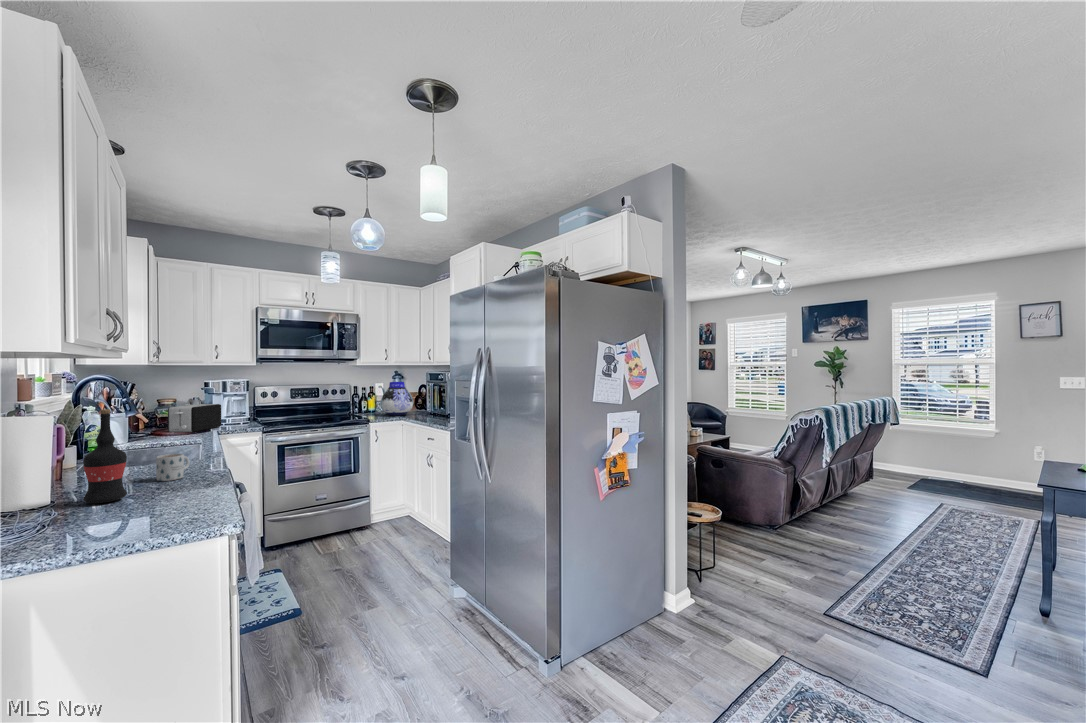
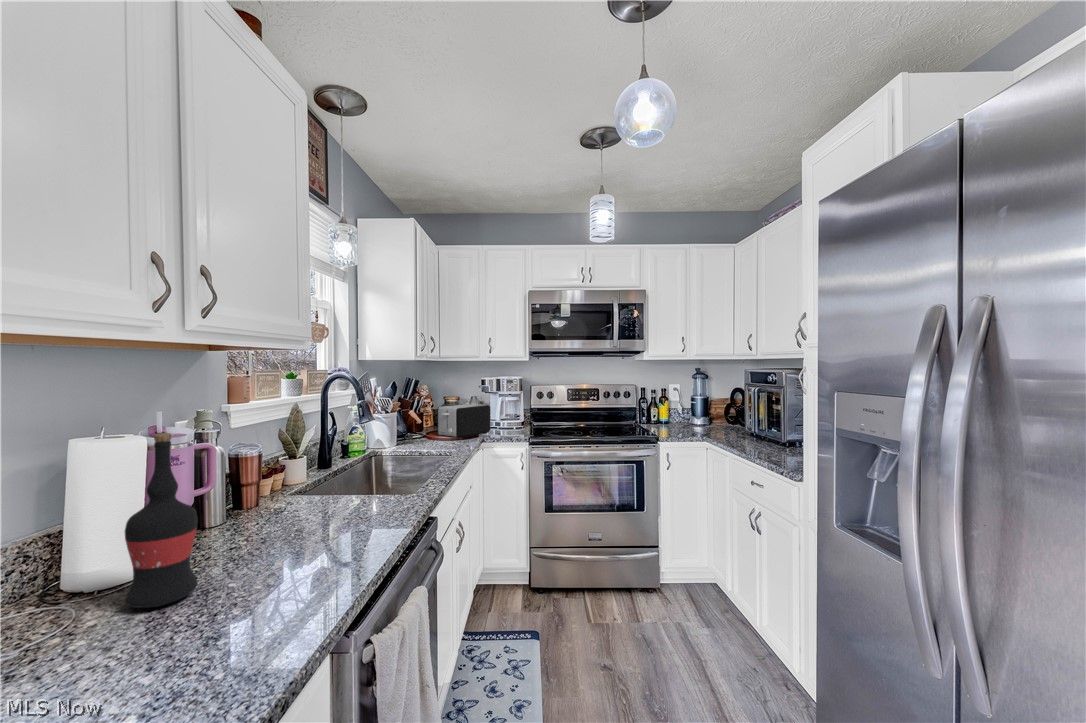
vase: present [381,382,413,416] -> none [675,384,722,432]
mug: present [156,454,190,481] -> none [298,500,351,549]

